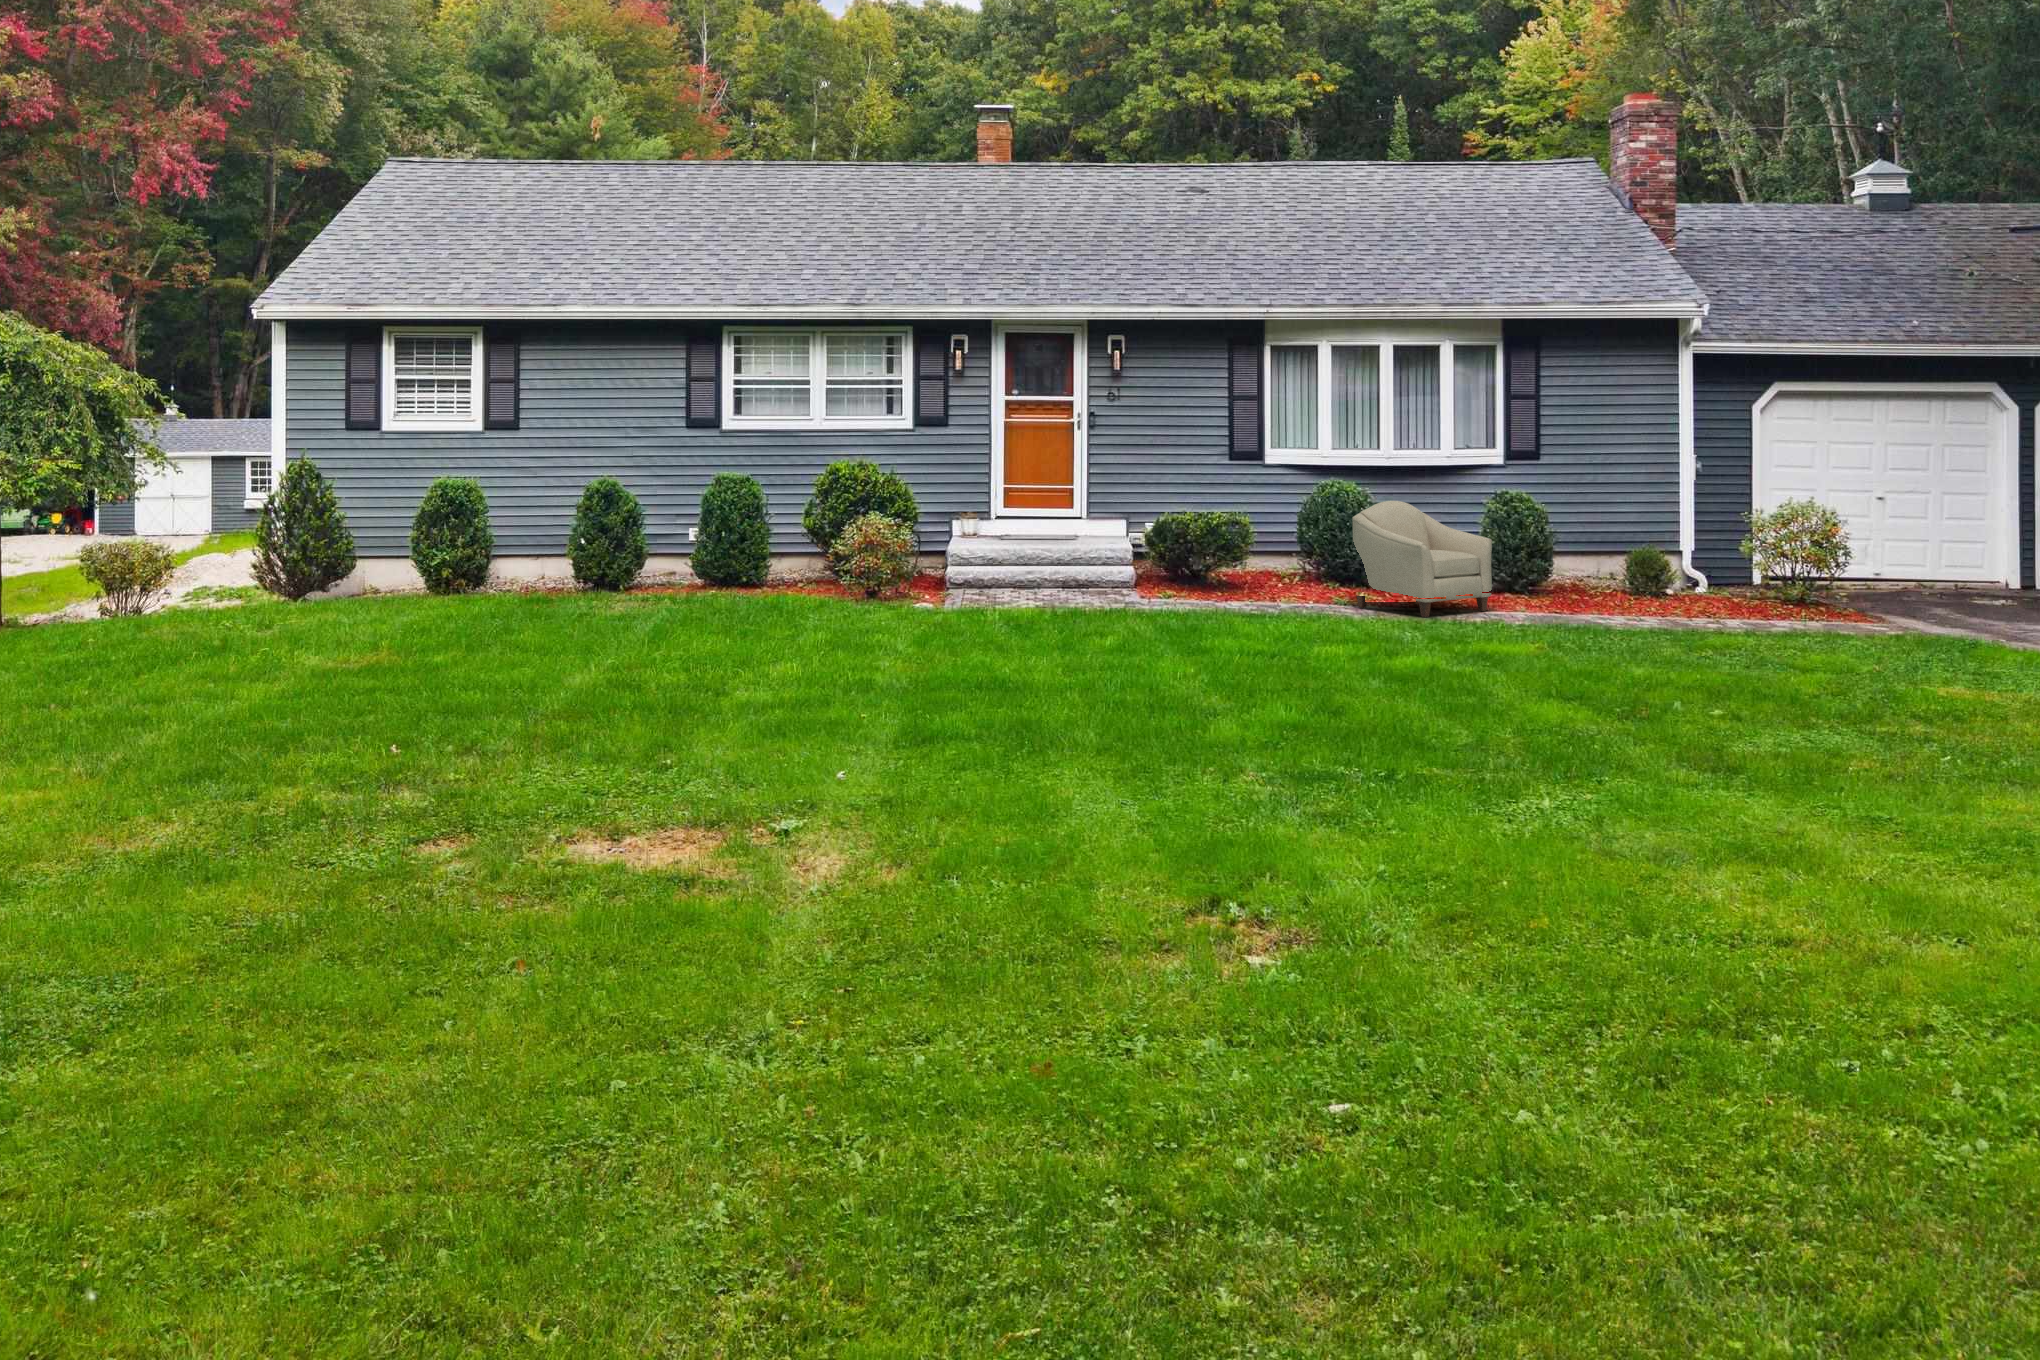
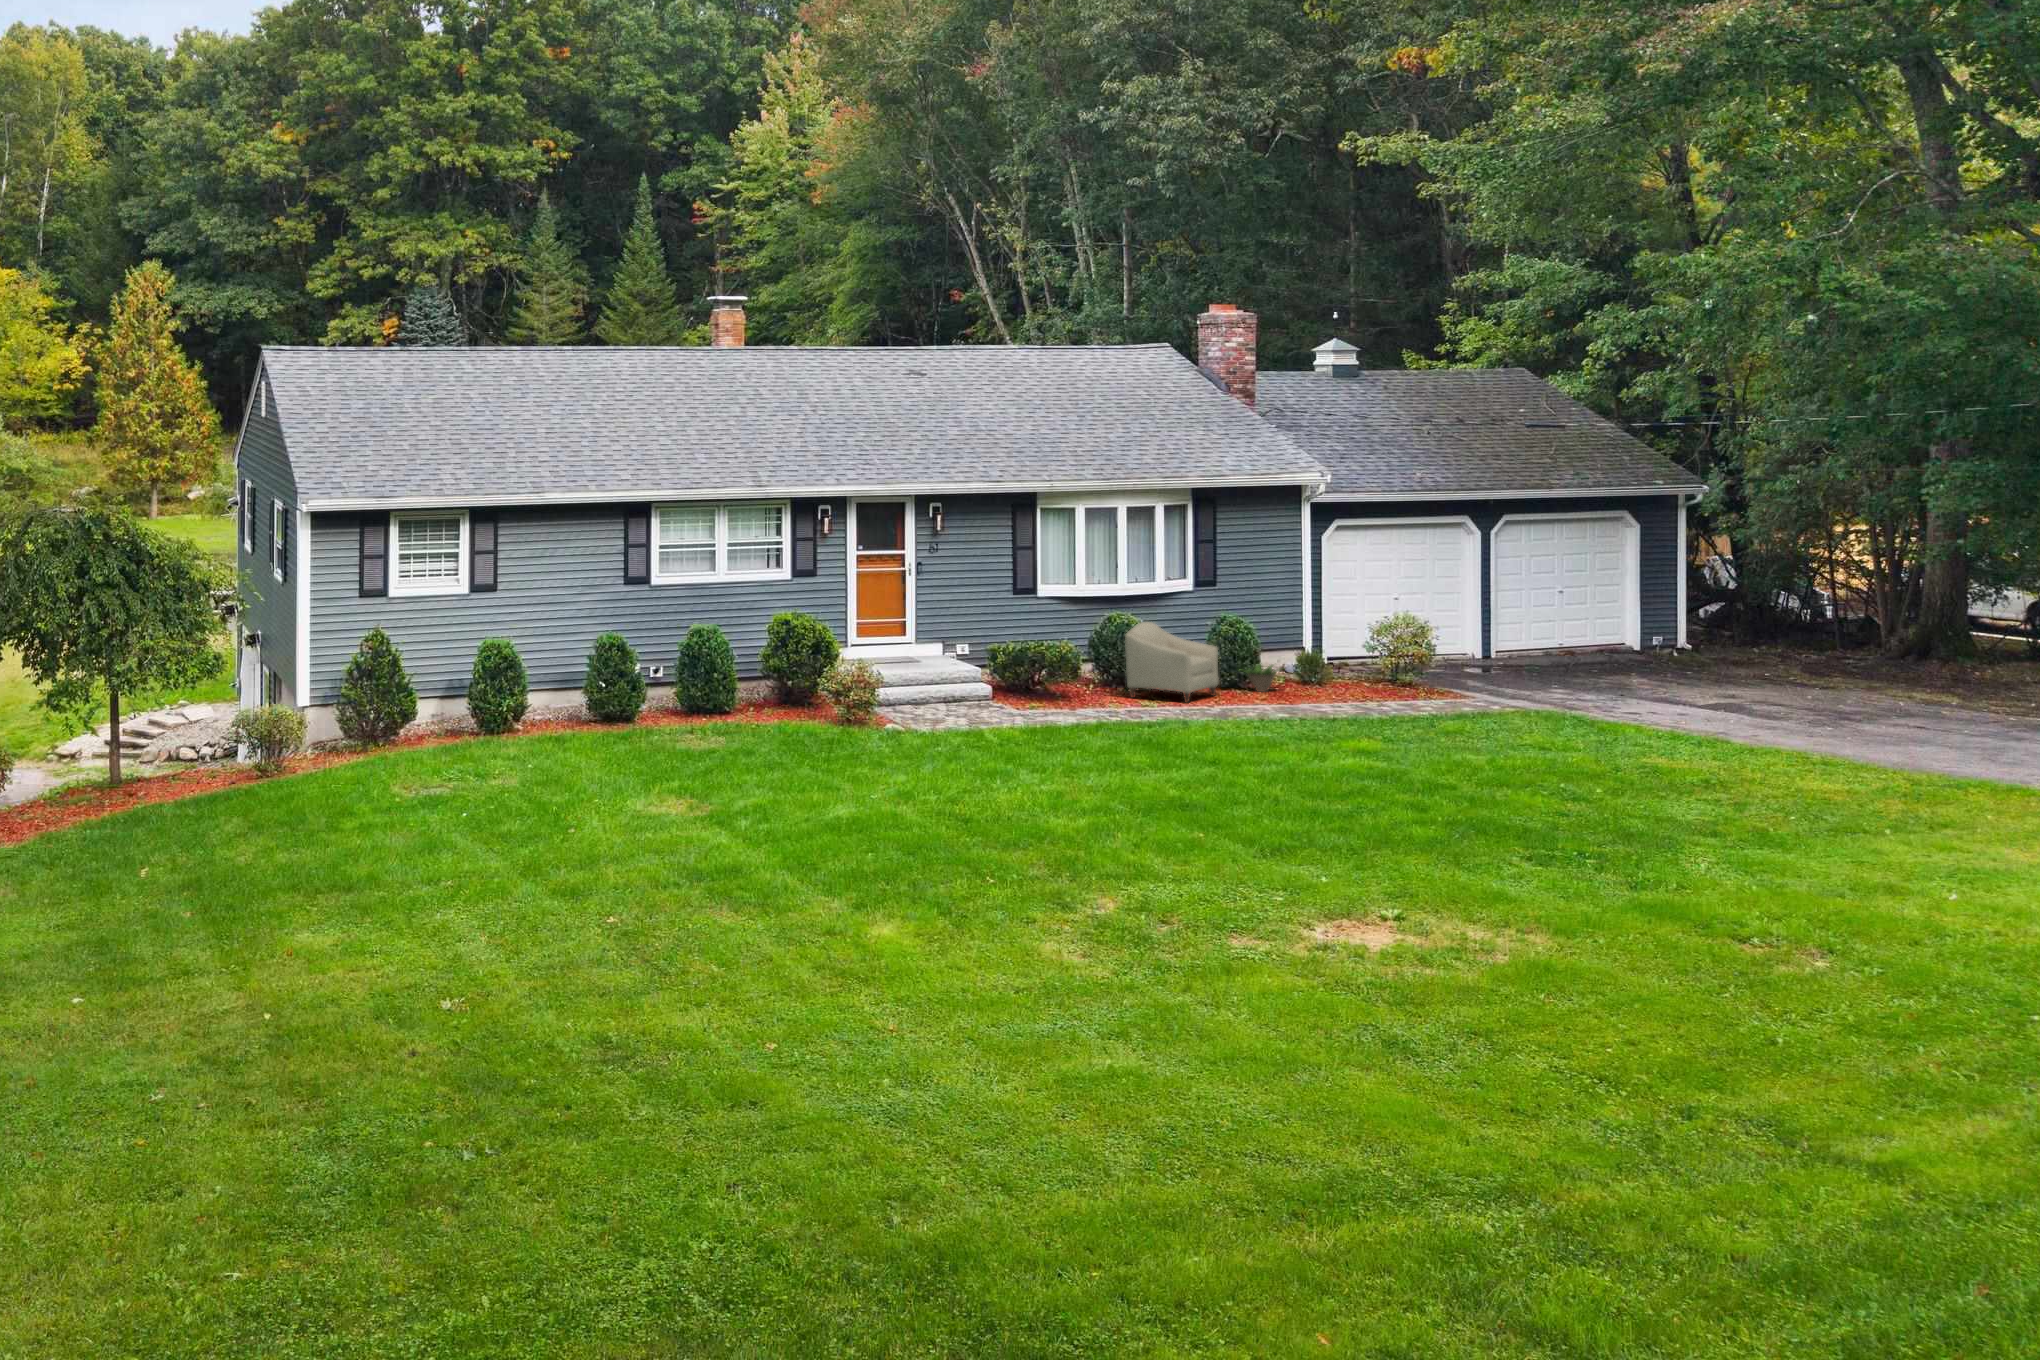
decorative plant: none [1534,569,1603,610] -> present [1244,664,1280,692]

